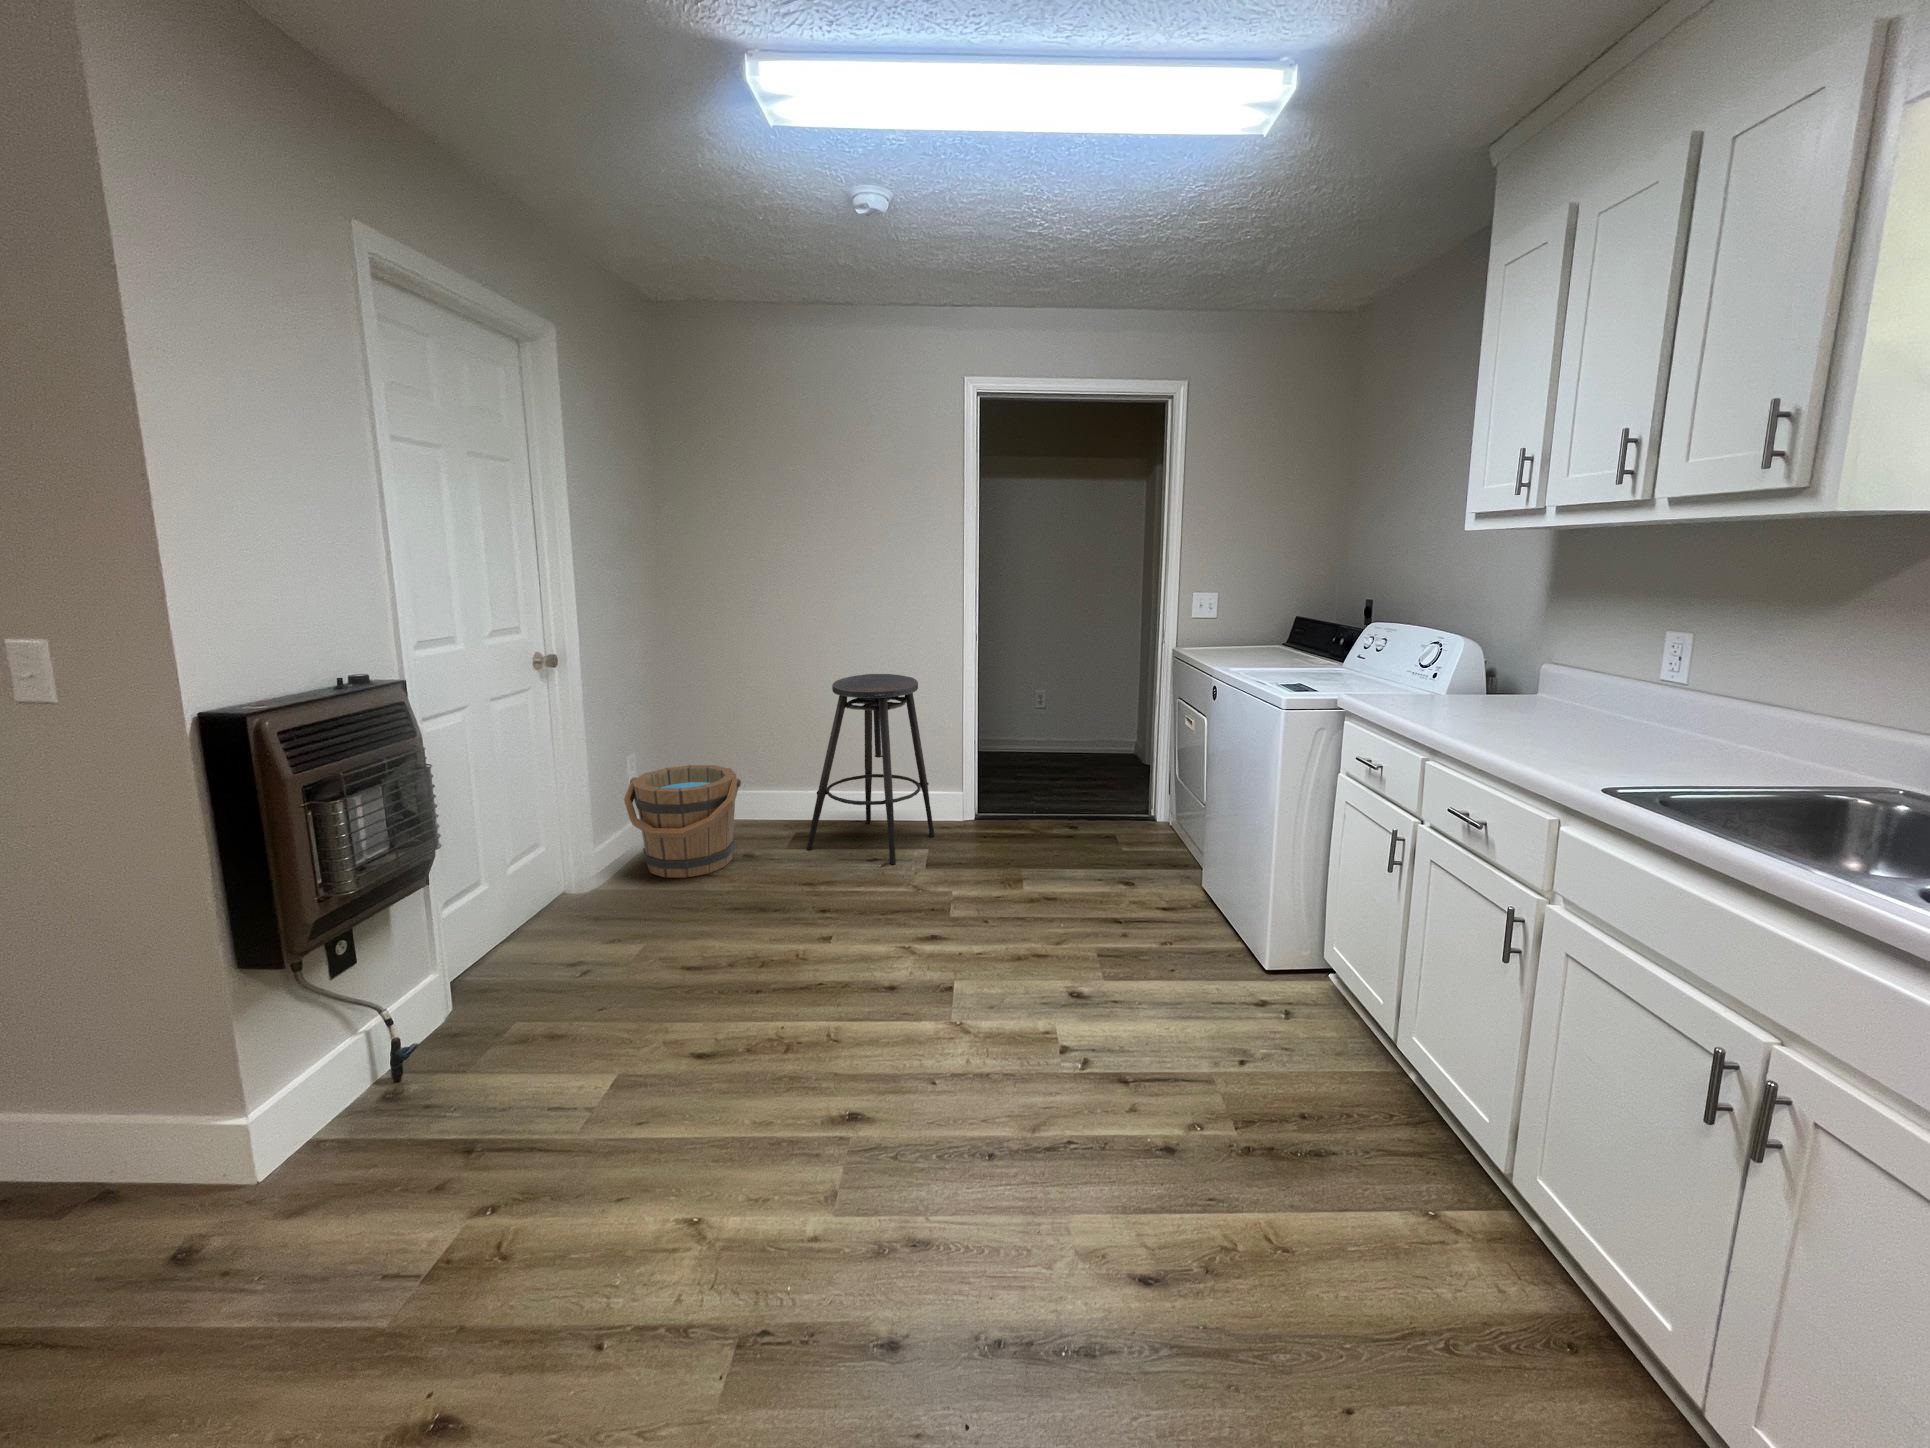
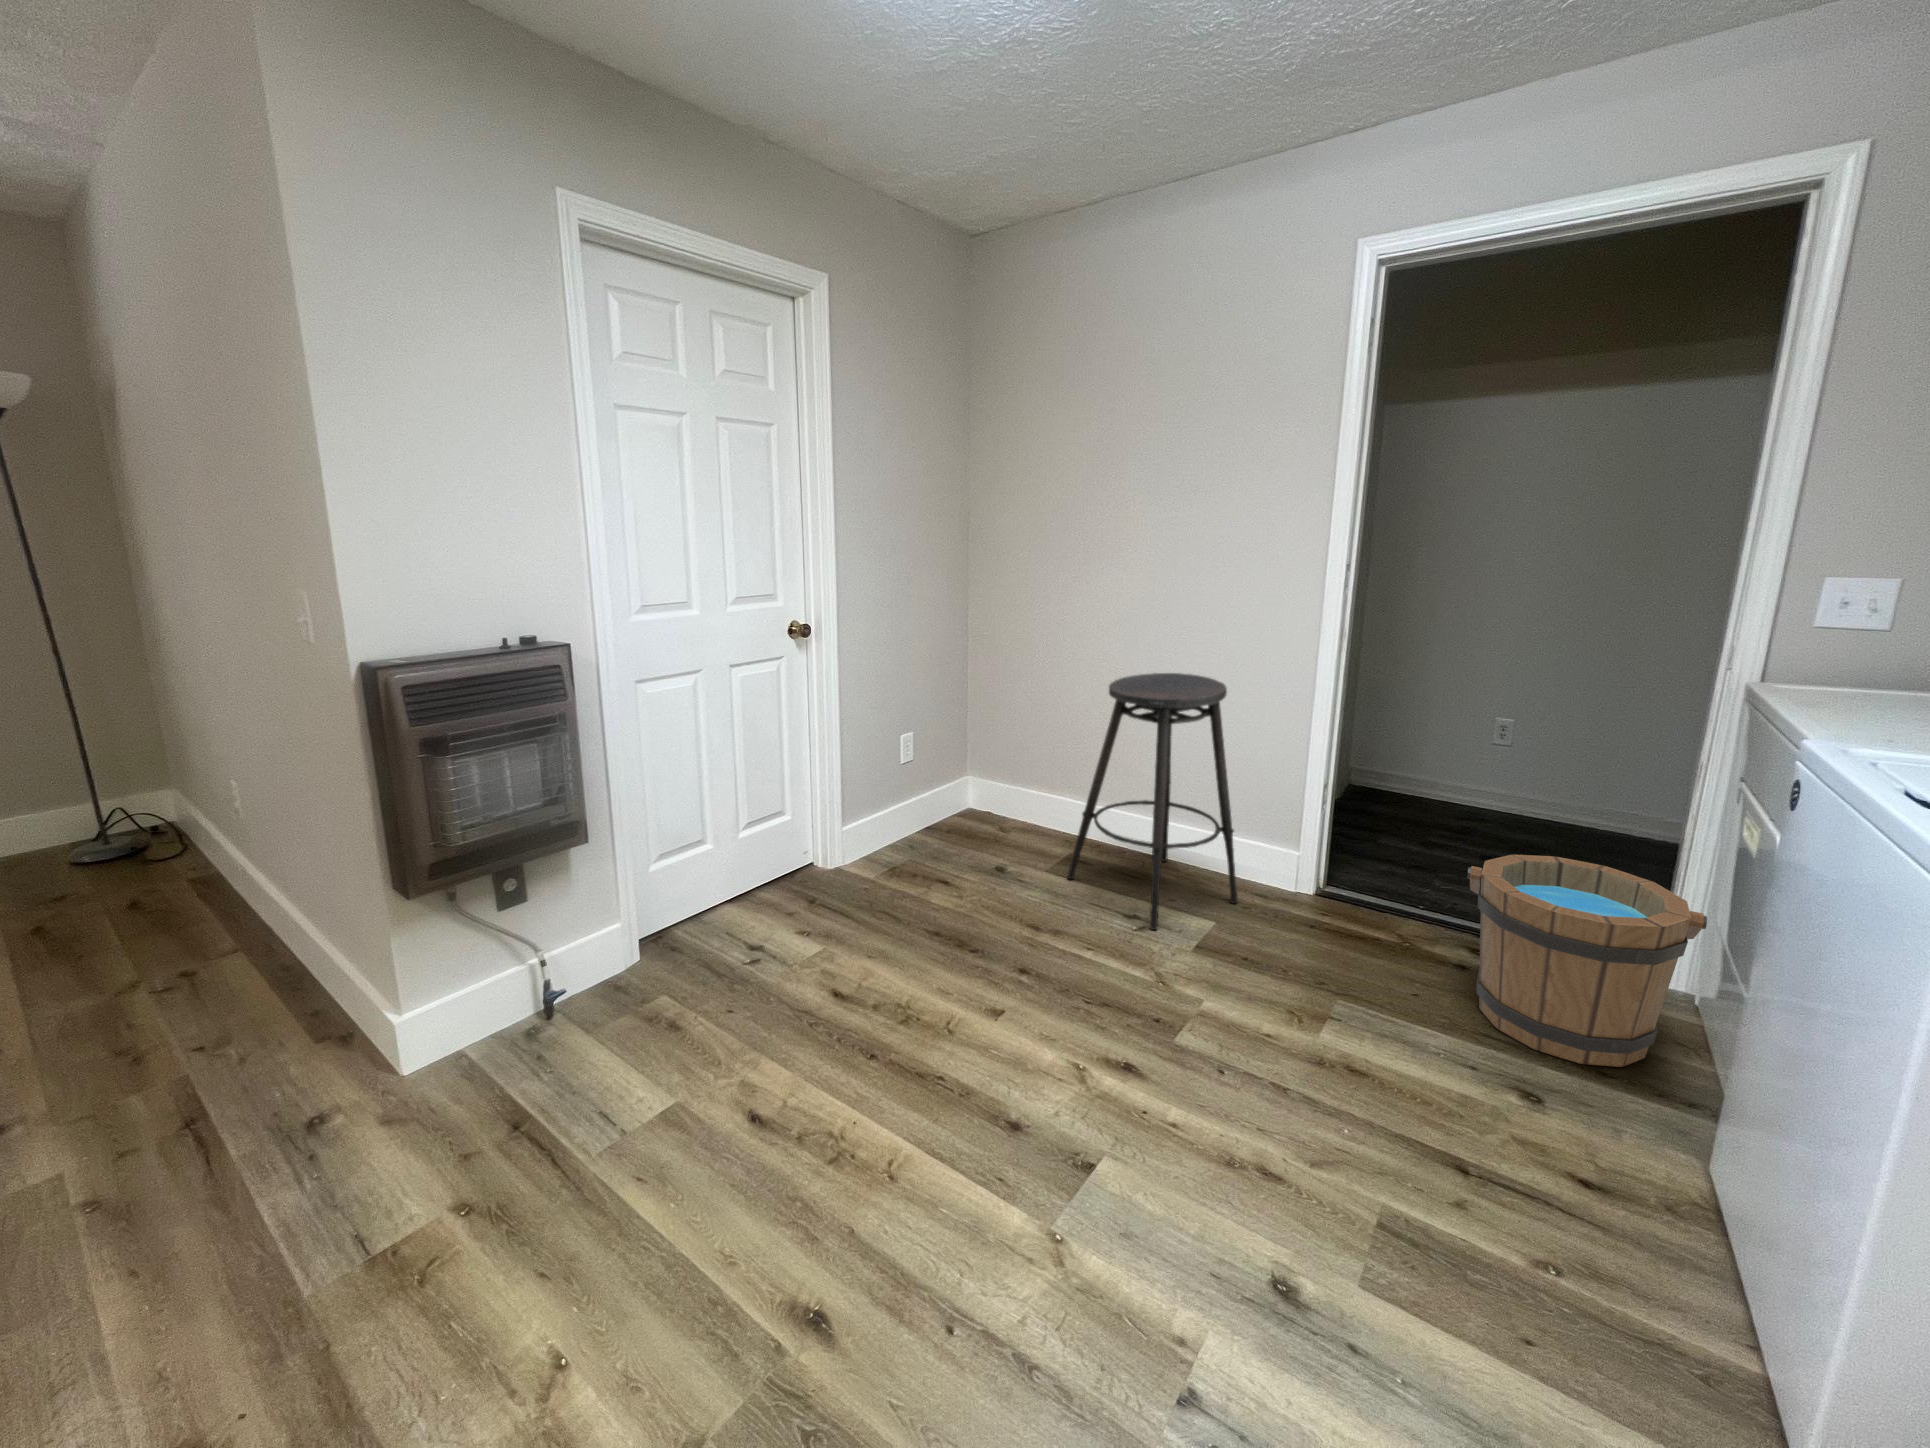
bucket: present [624,765,741,878] -> present [1467,855,1707,1067]

